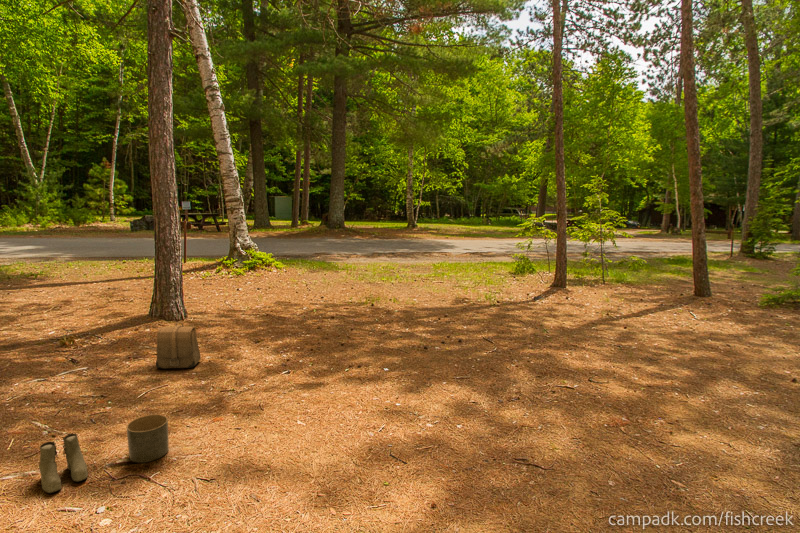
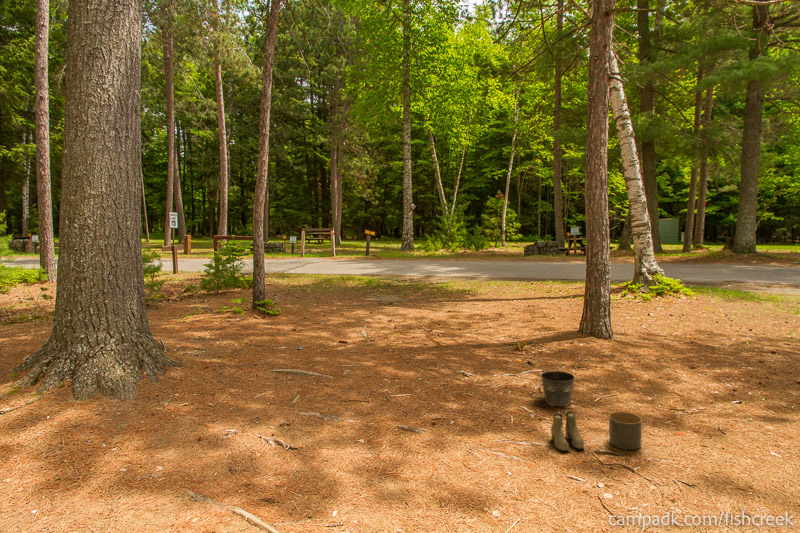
backpack: present [156,322,201,368] -> none [600,339,639,382]
bucket: none [51,374,105,421] -> present [538,371,575,406]

